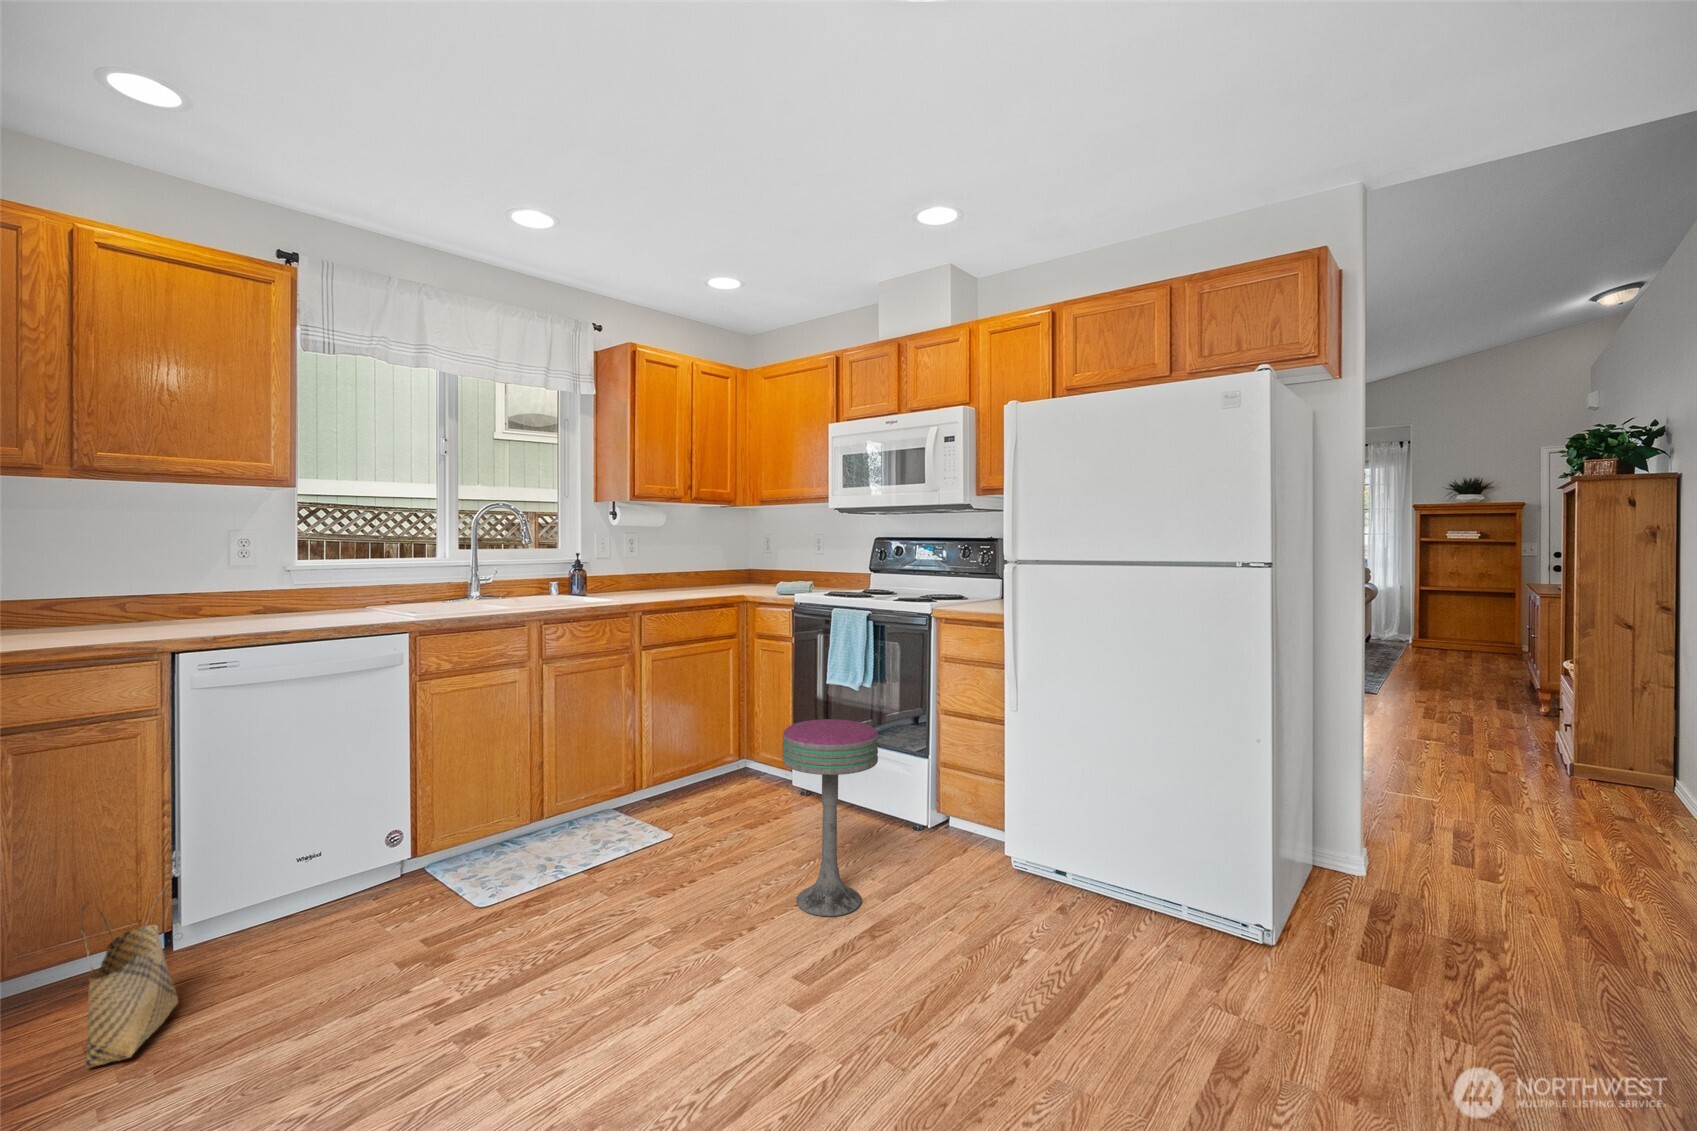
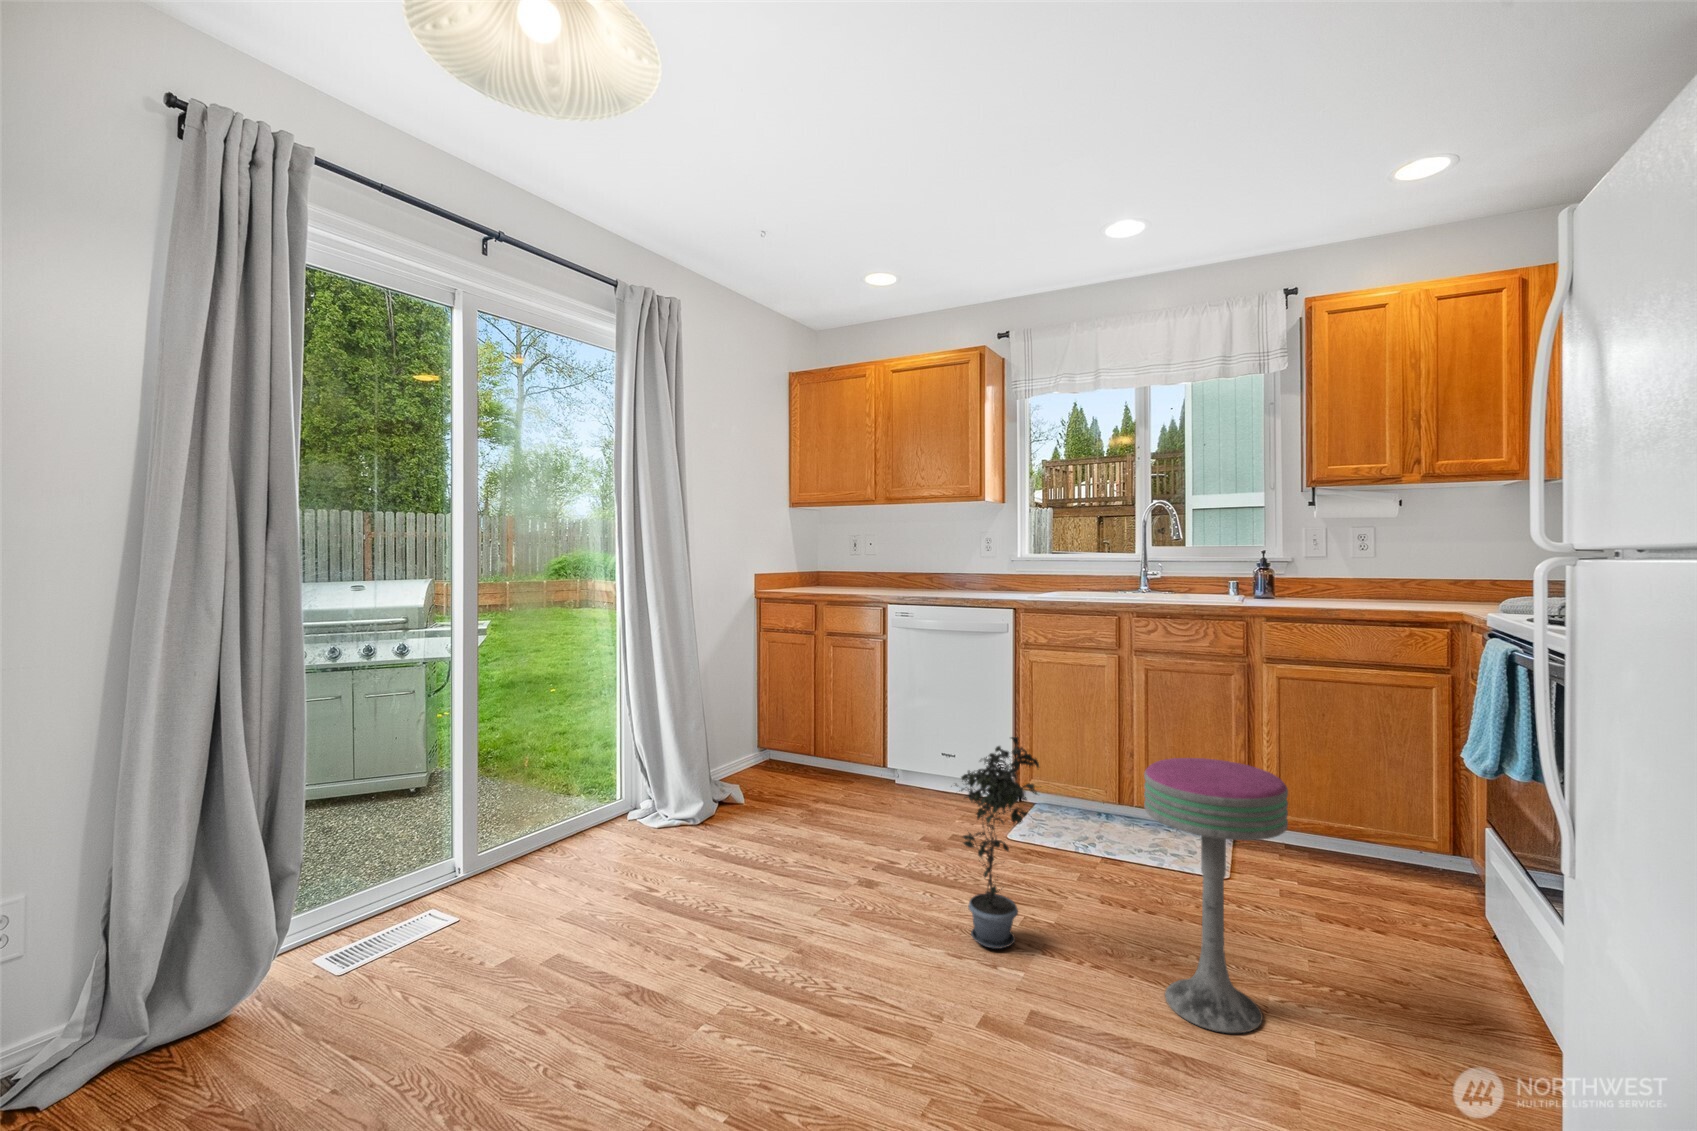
potted plant: none [631,752,755,977] -> present [956,737,1039,949]
woven basket: present [80,890,178,1068] -> none [791,728,843,812]

